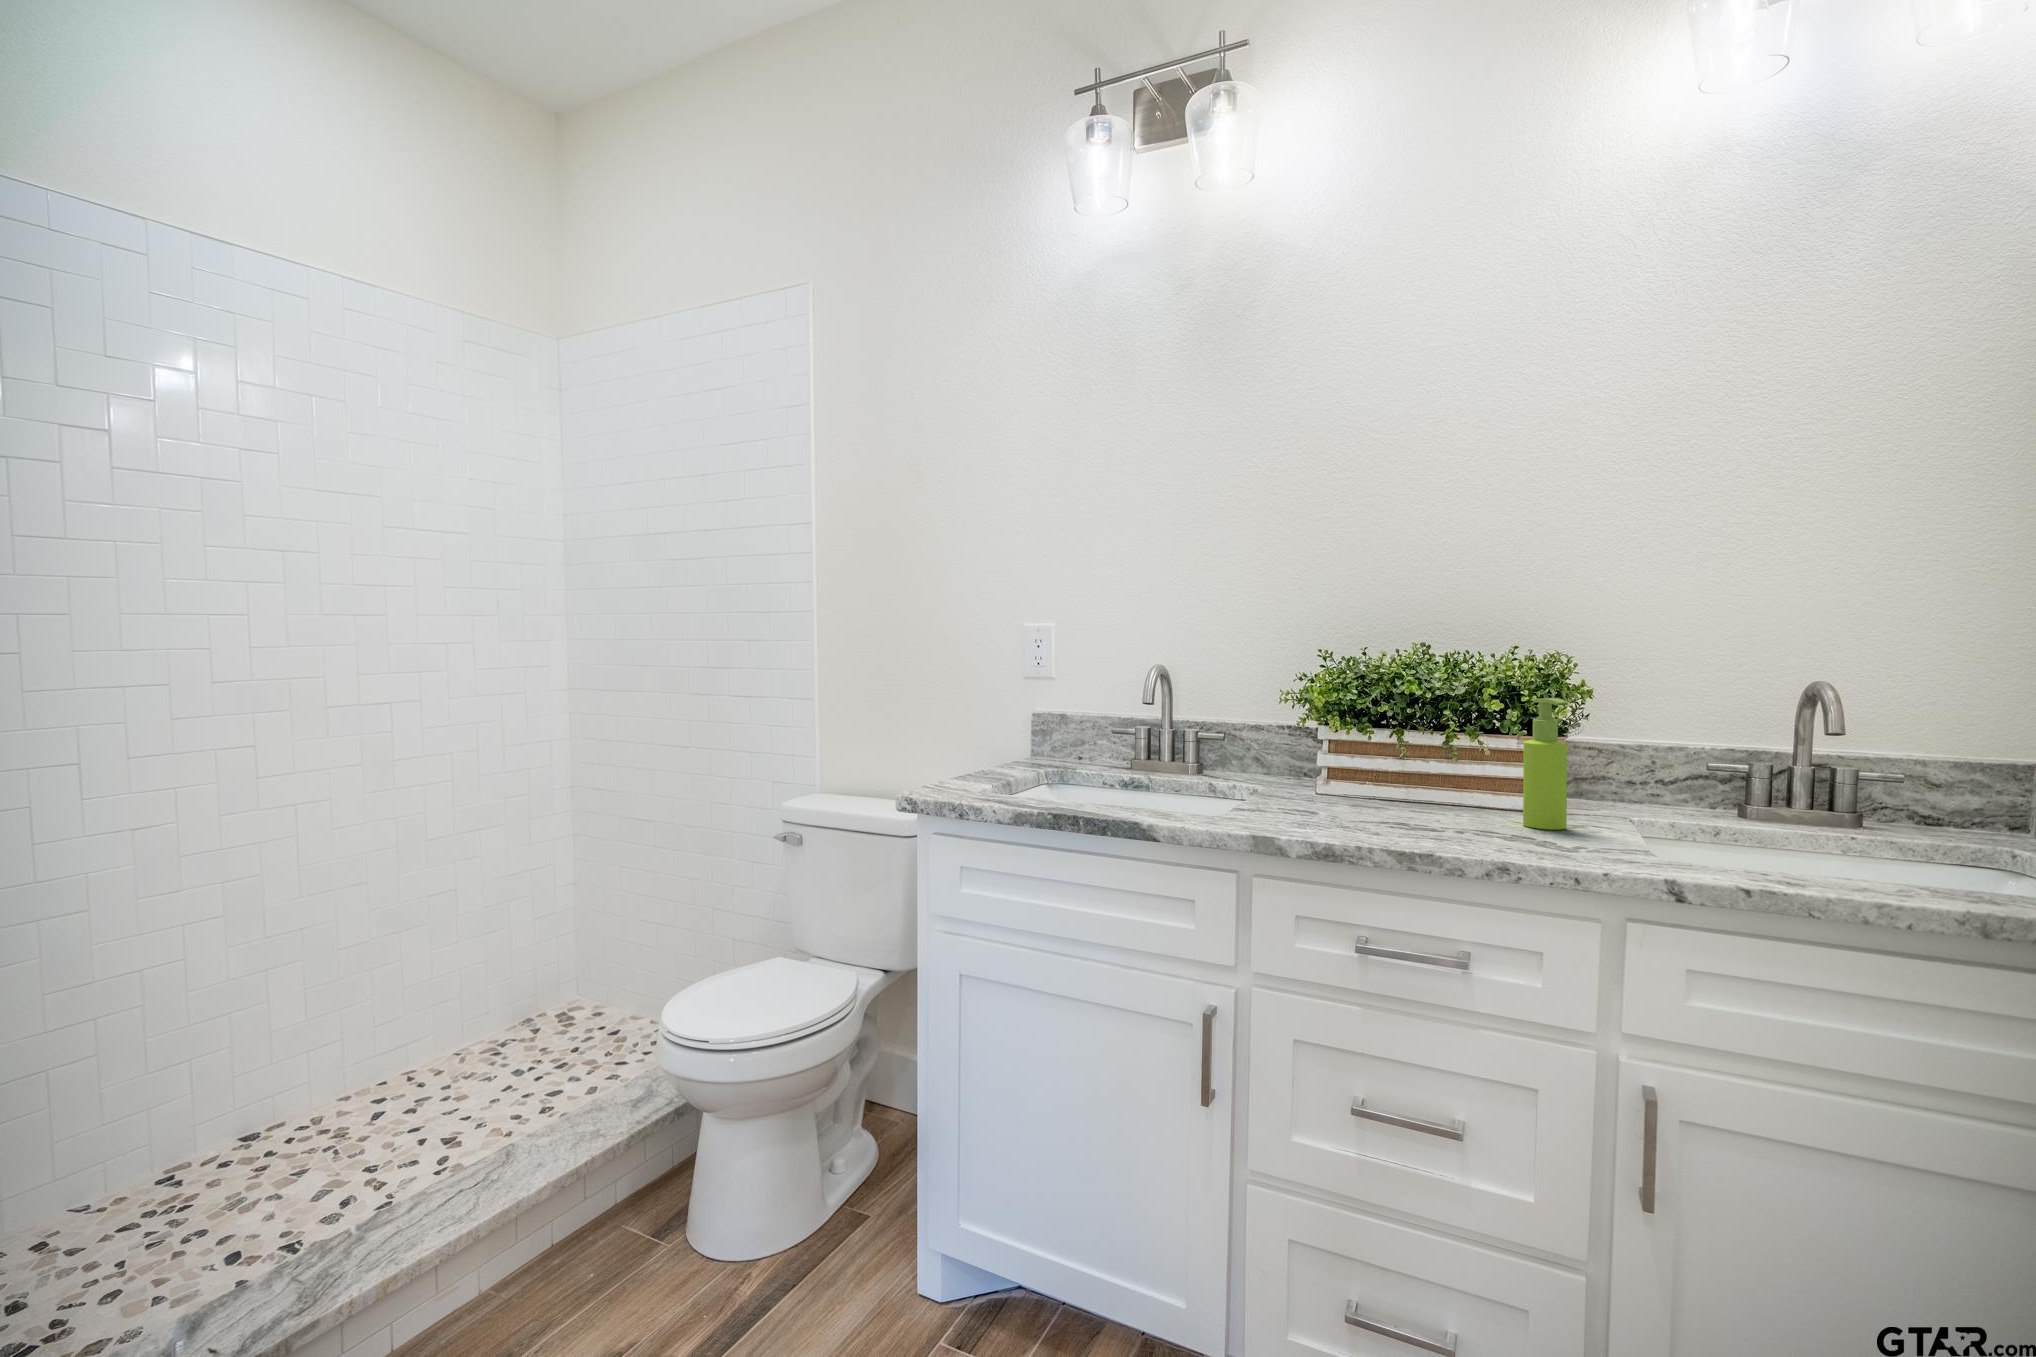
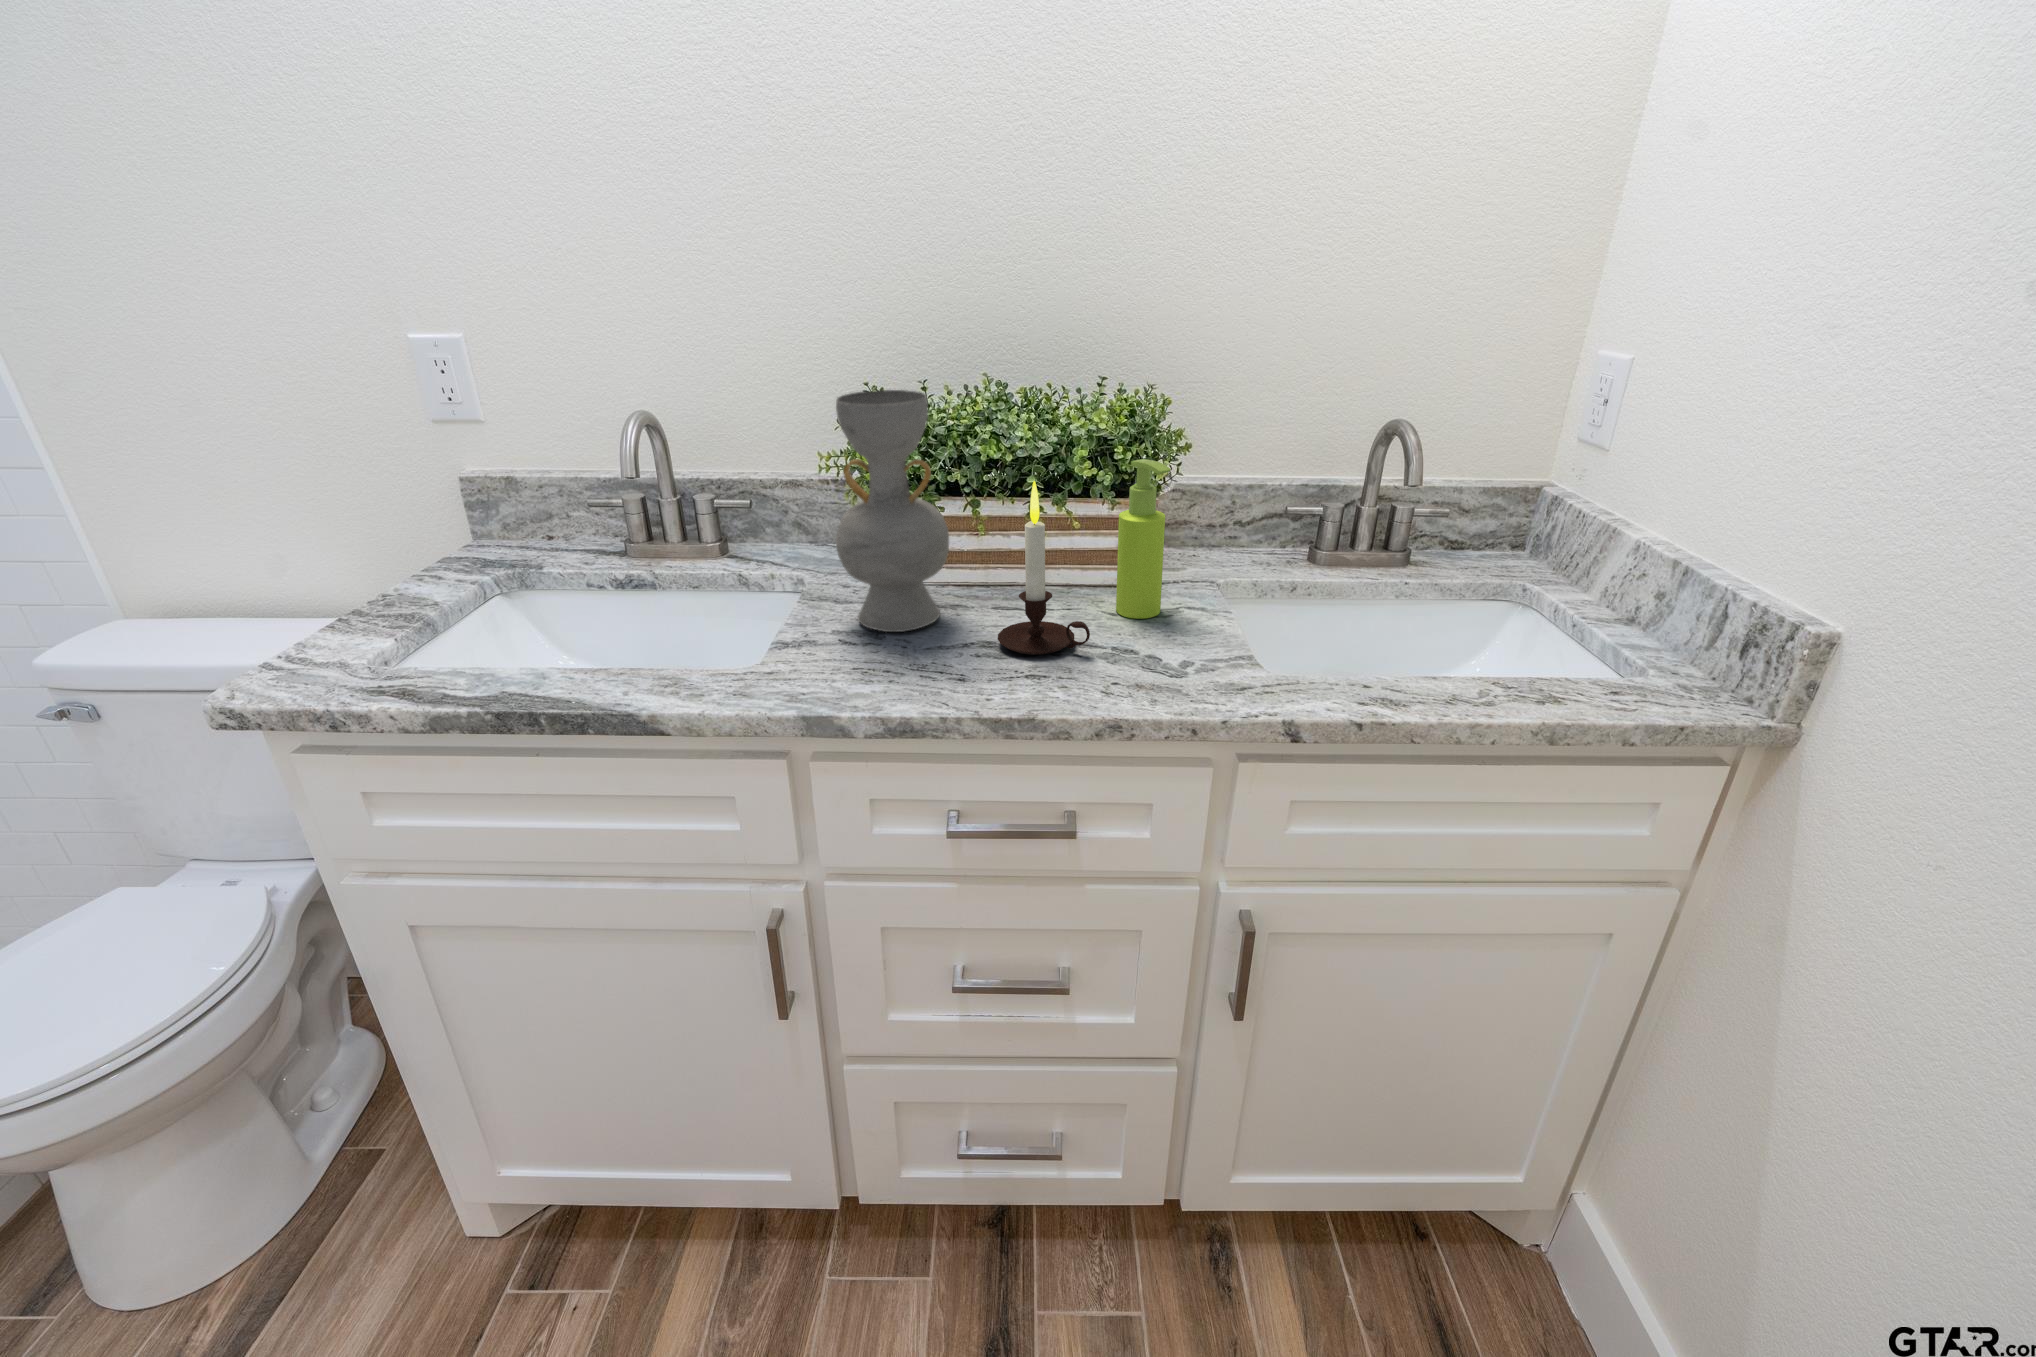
decorative vase: none [1287,644,1375,816] -> present [836,390,949,632]
candle: none [1410,697,1490,832] -> present [998,481,1090,655]

